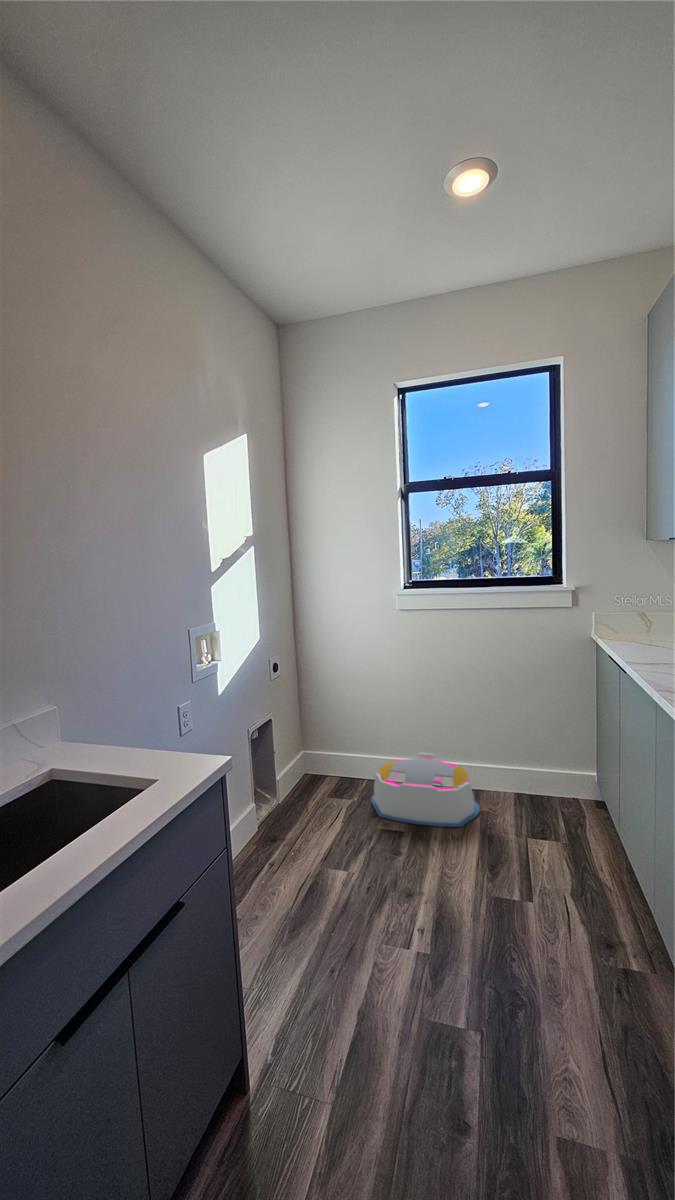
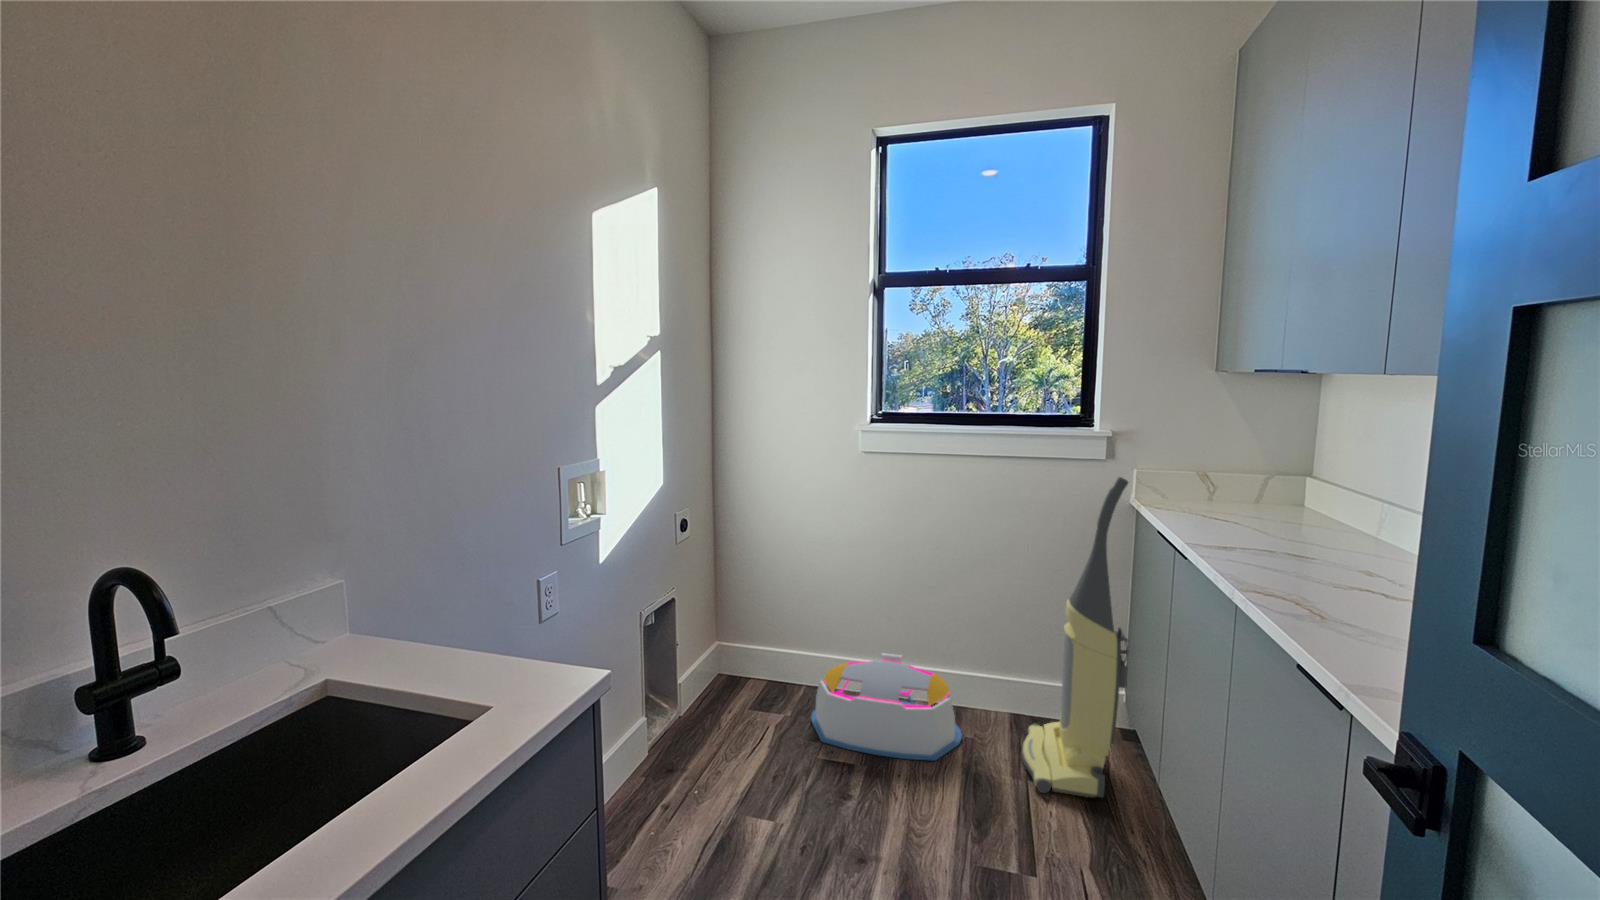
vacuum cleaner: none [523,618,595,848] -> present [1022,477,1128,797]

